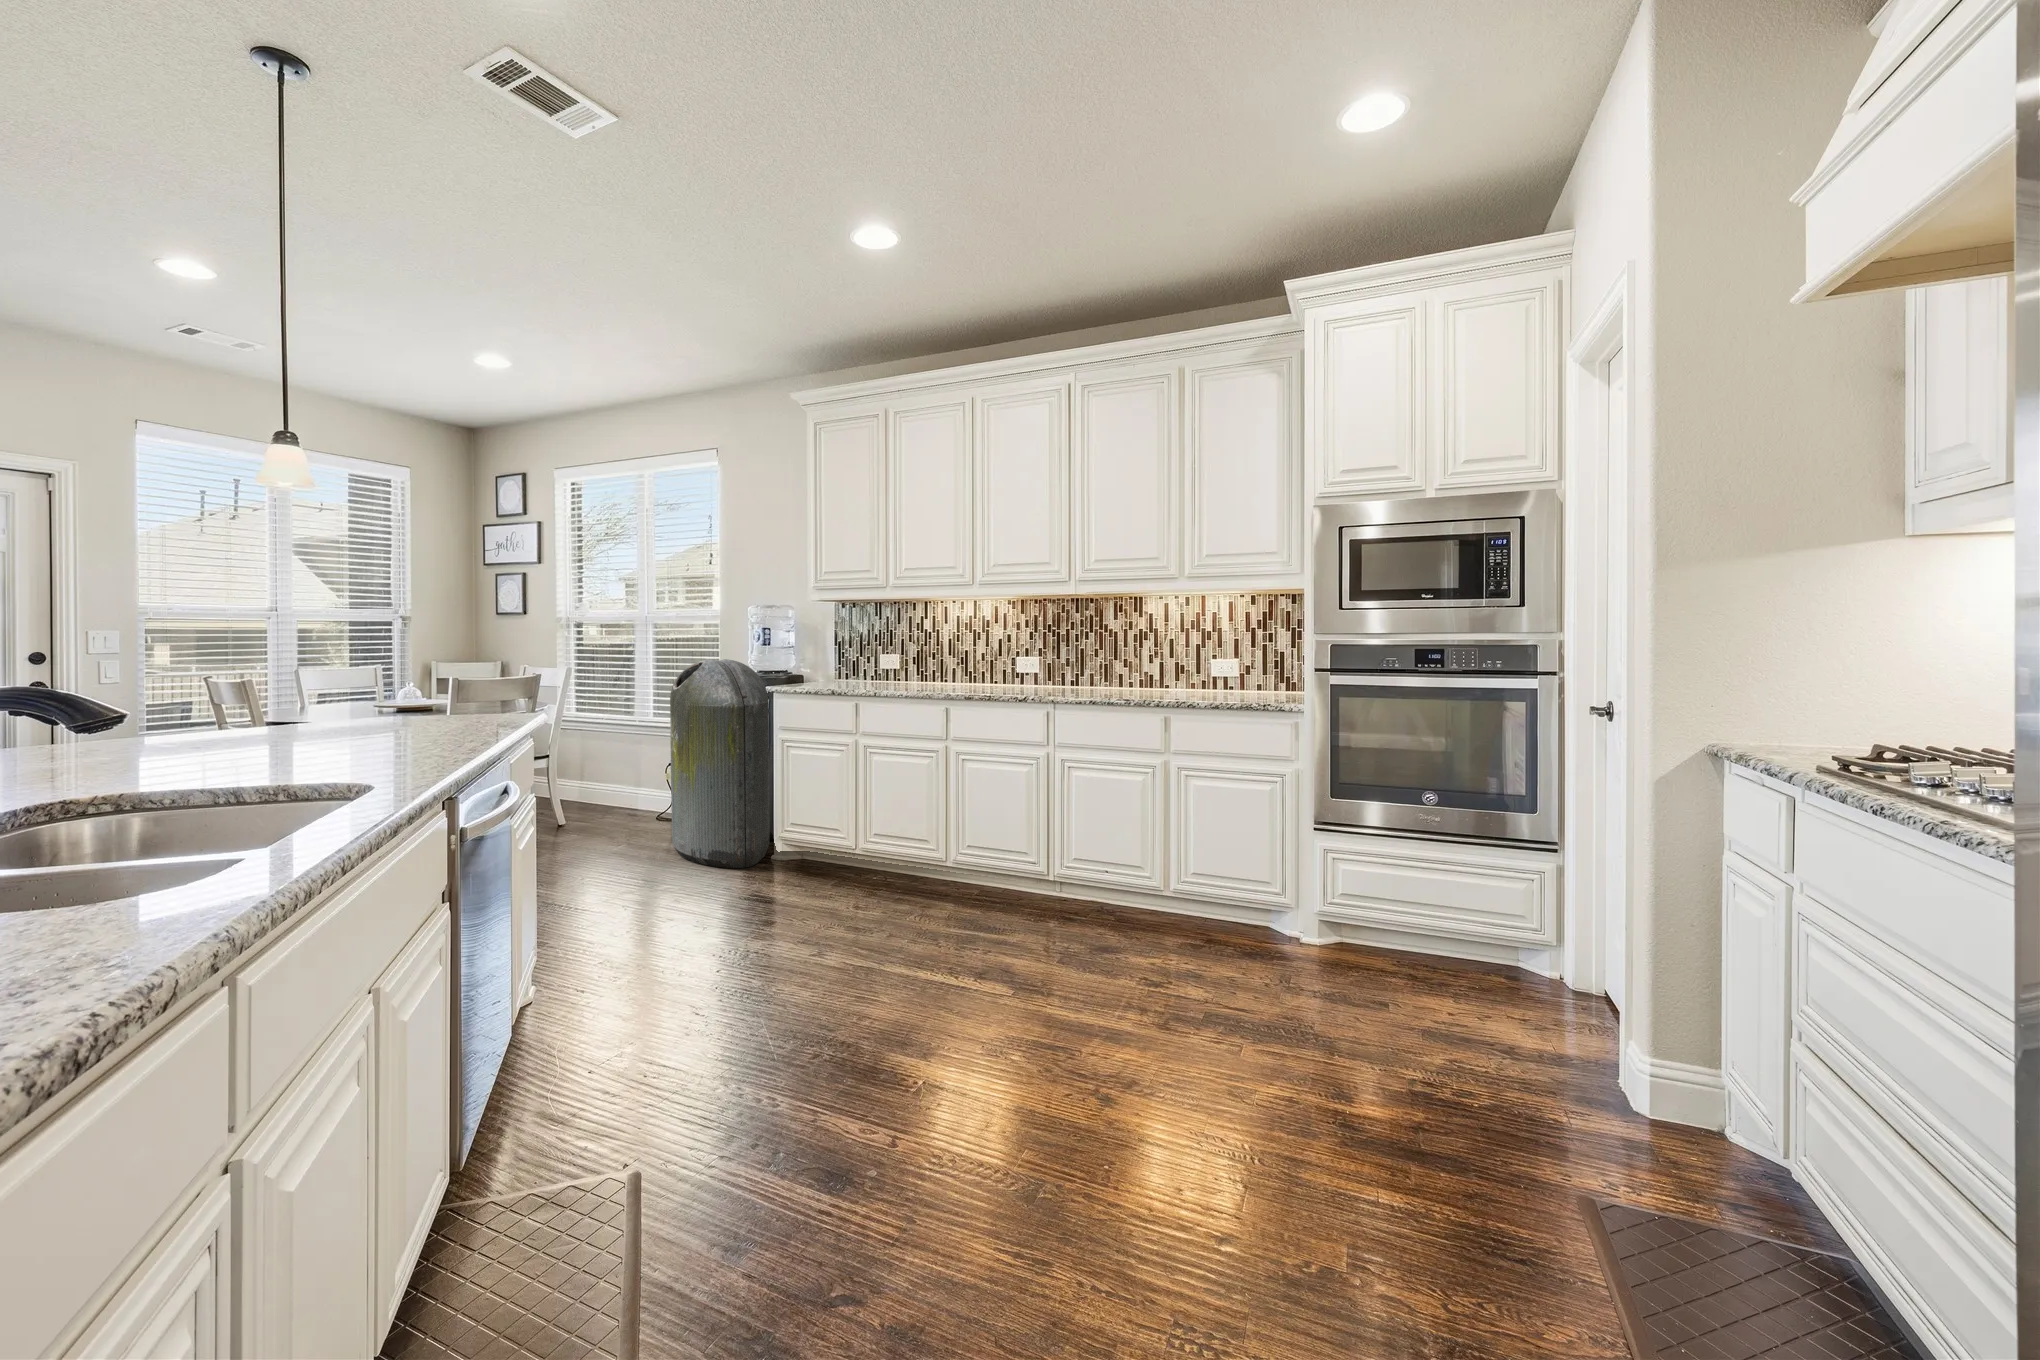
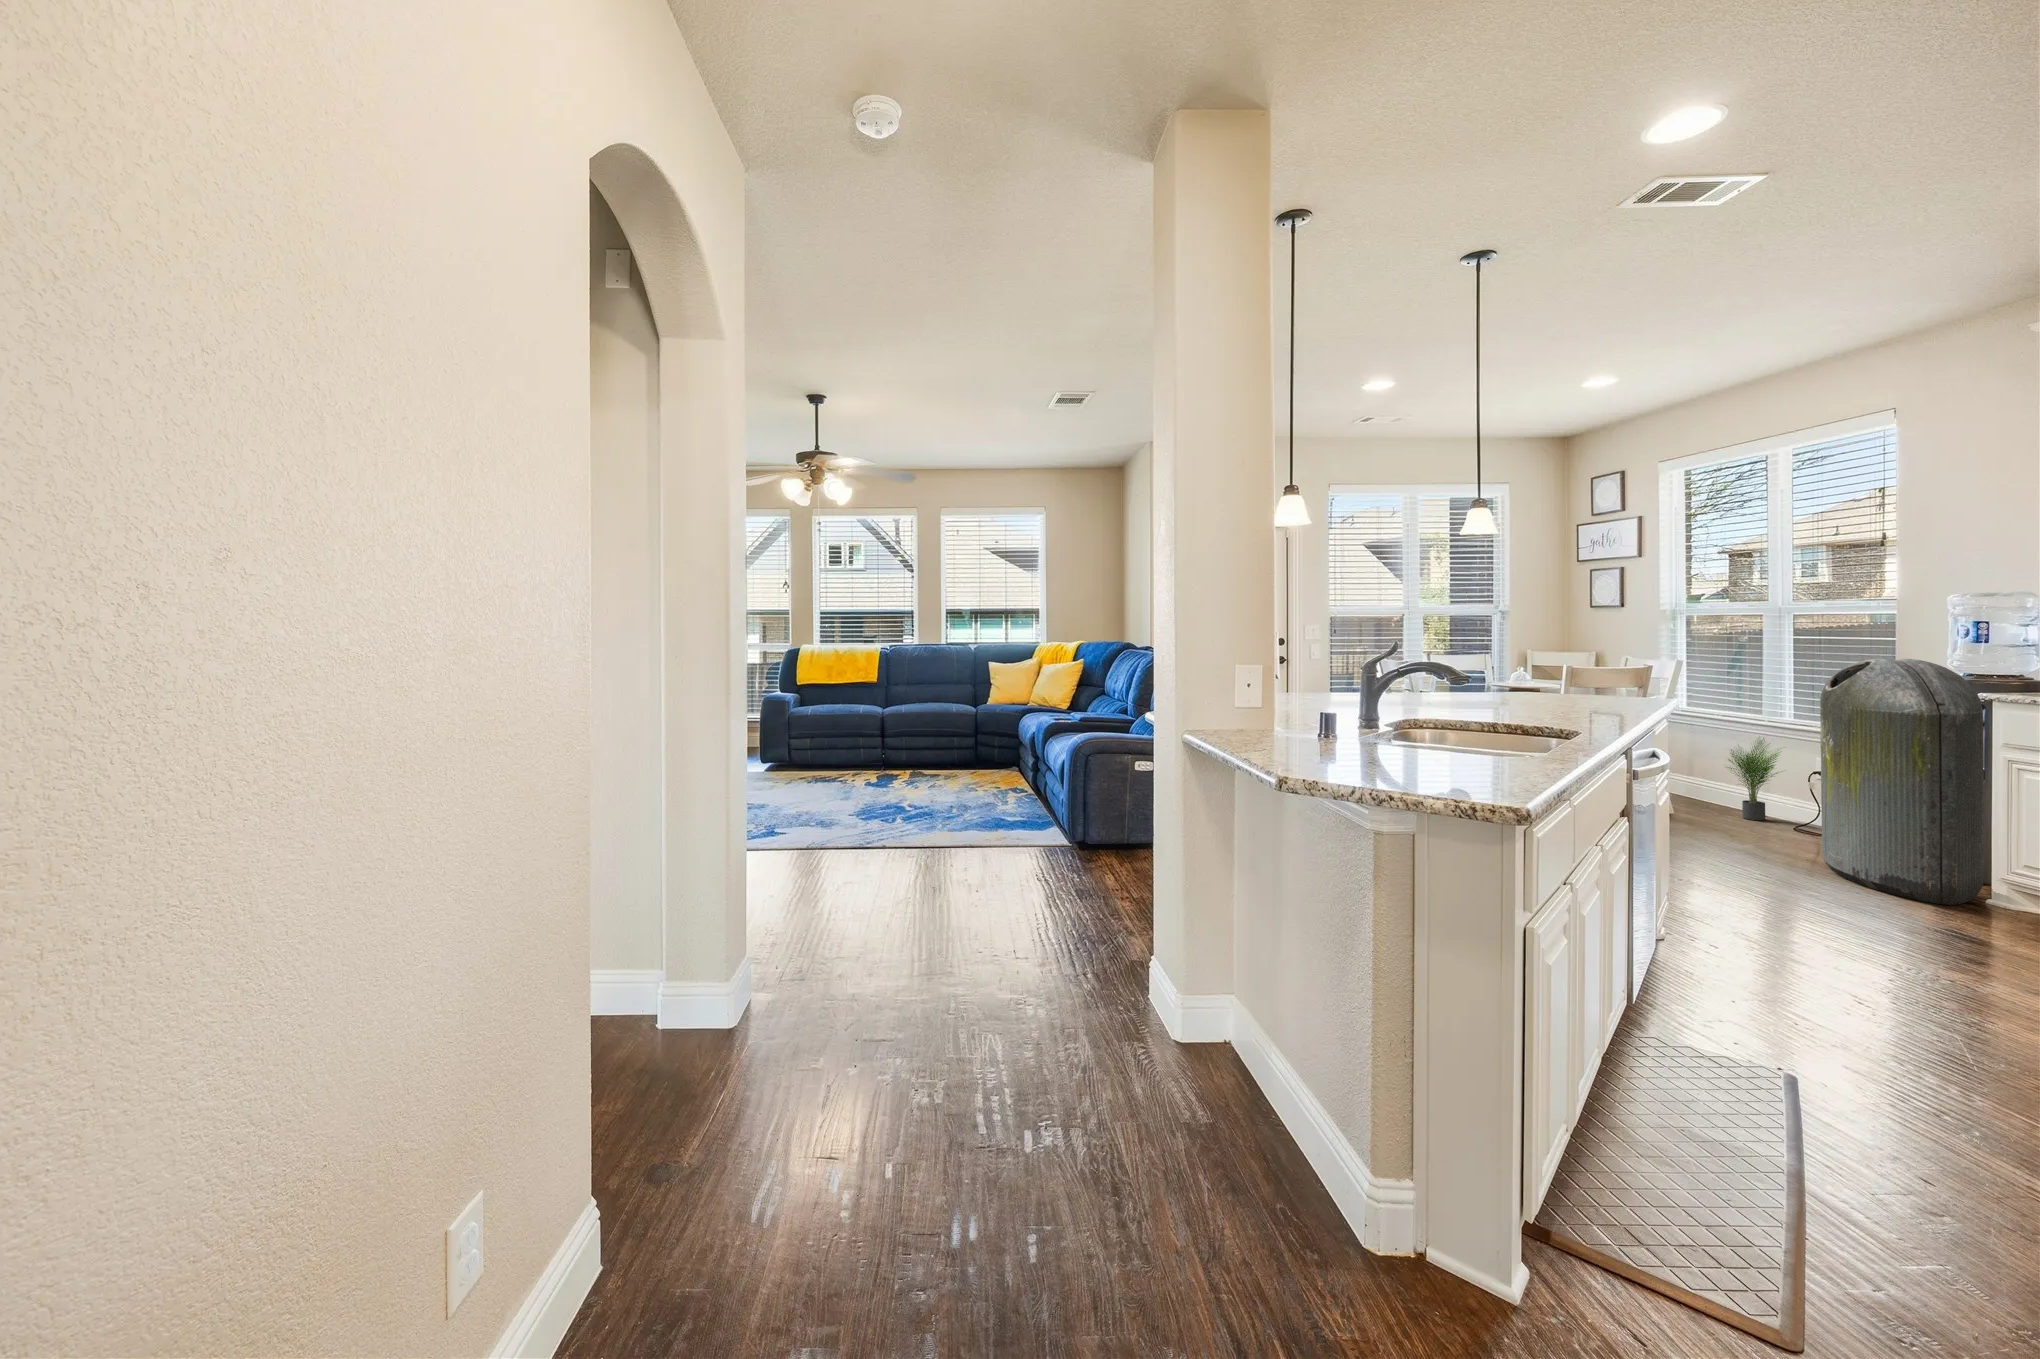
potted plant: none [603,734,654,814] -> present [1728,737,1780,821]

